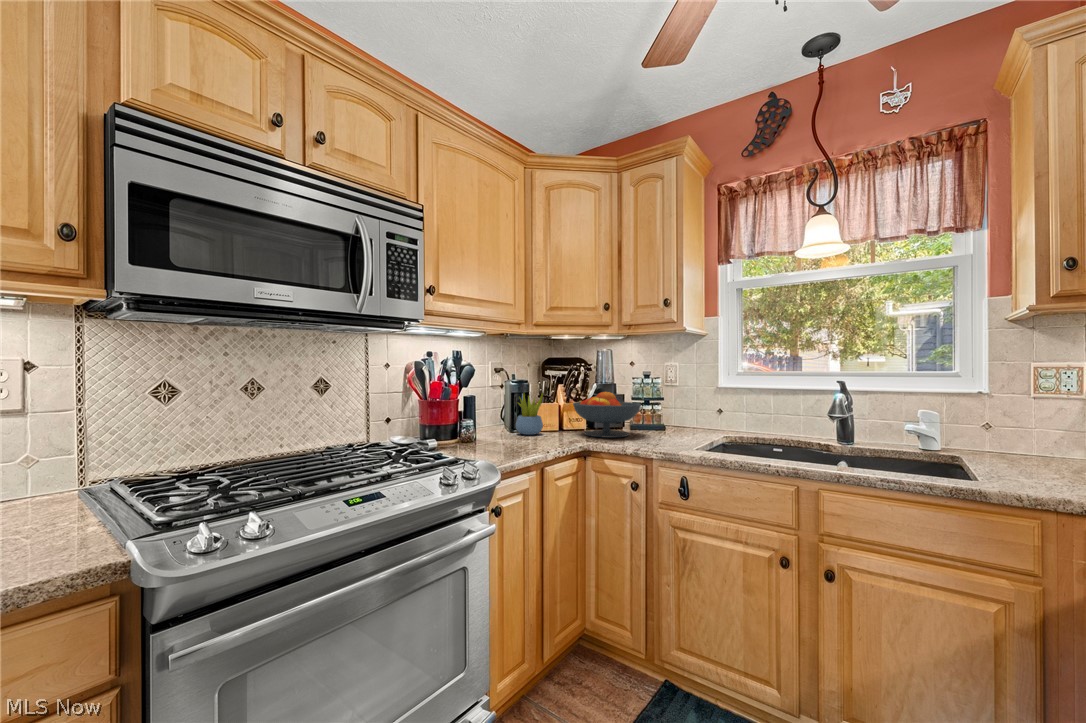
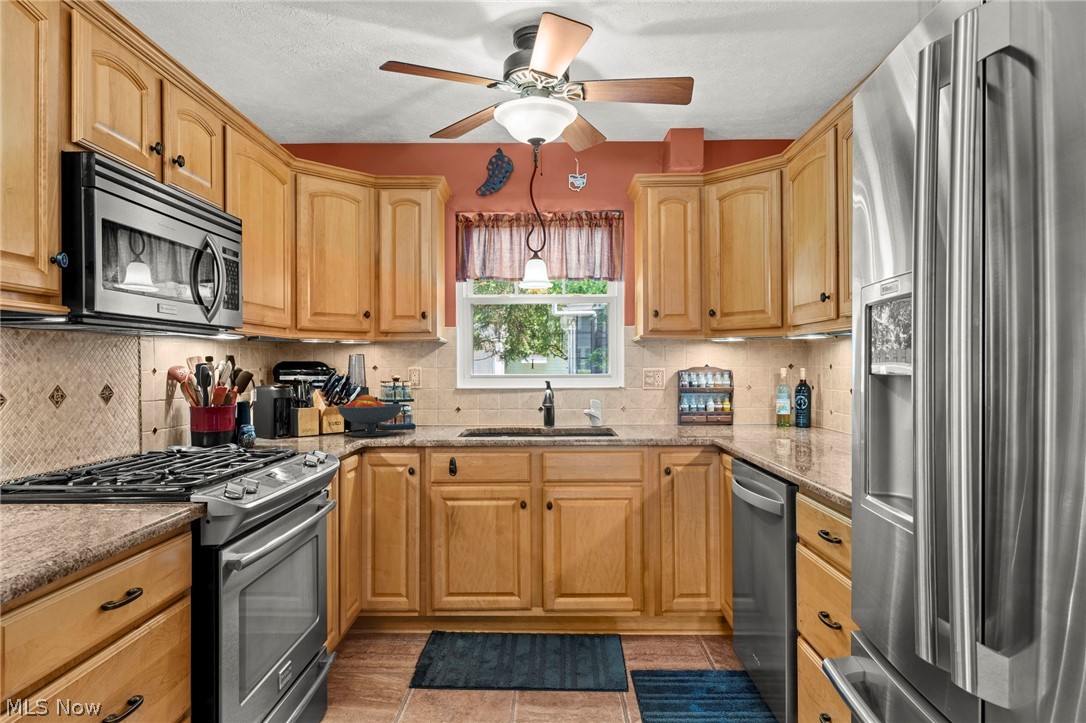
succulent plant: present [516,395,543,435] -> none [280,397,310,440]

